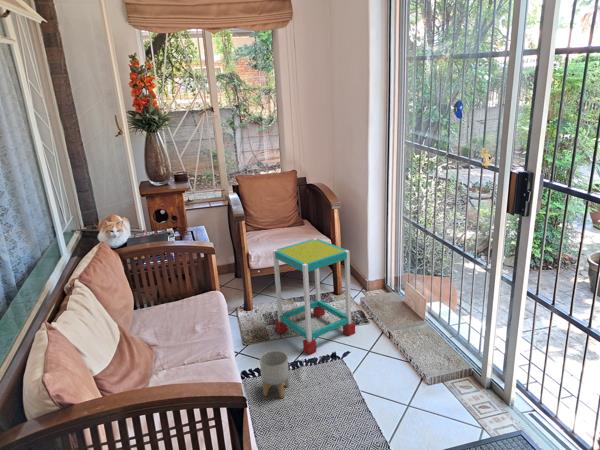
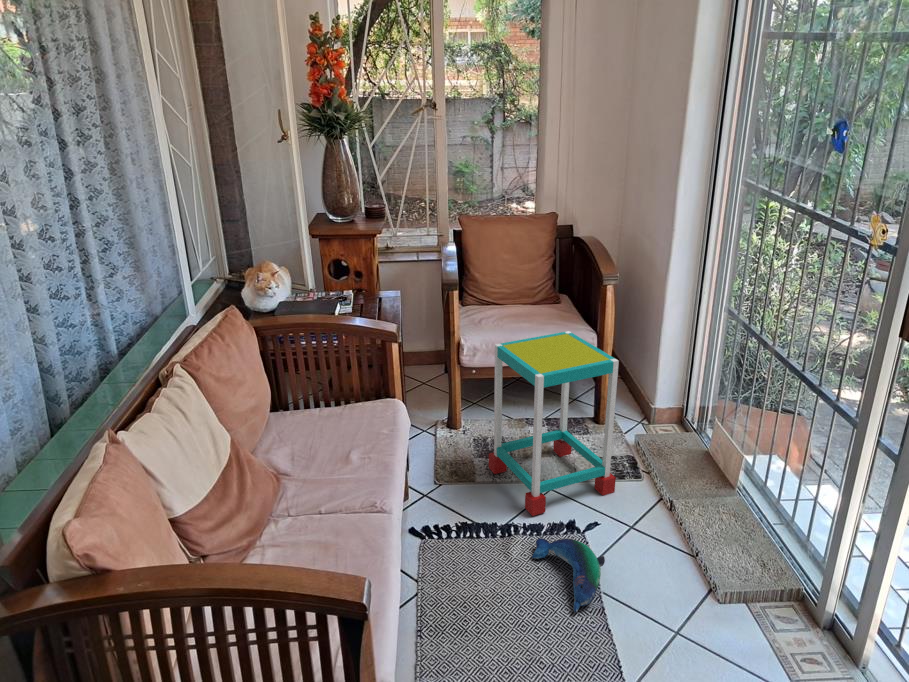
planter: present [260,350,289,398] -> none [447,505,491,581]
plush toy: none [314,363,359,405] -> present [532,538,605,612]

